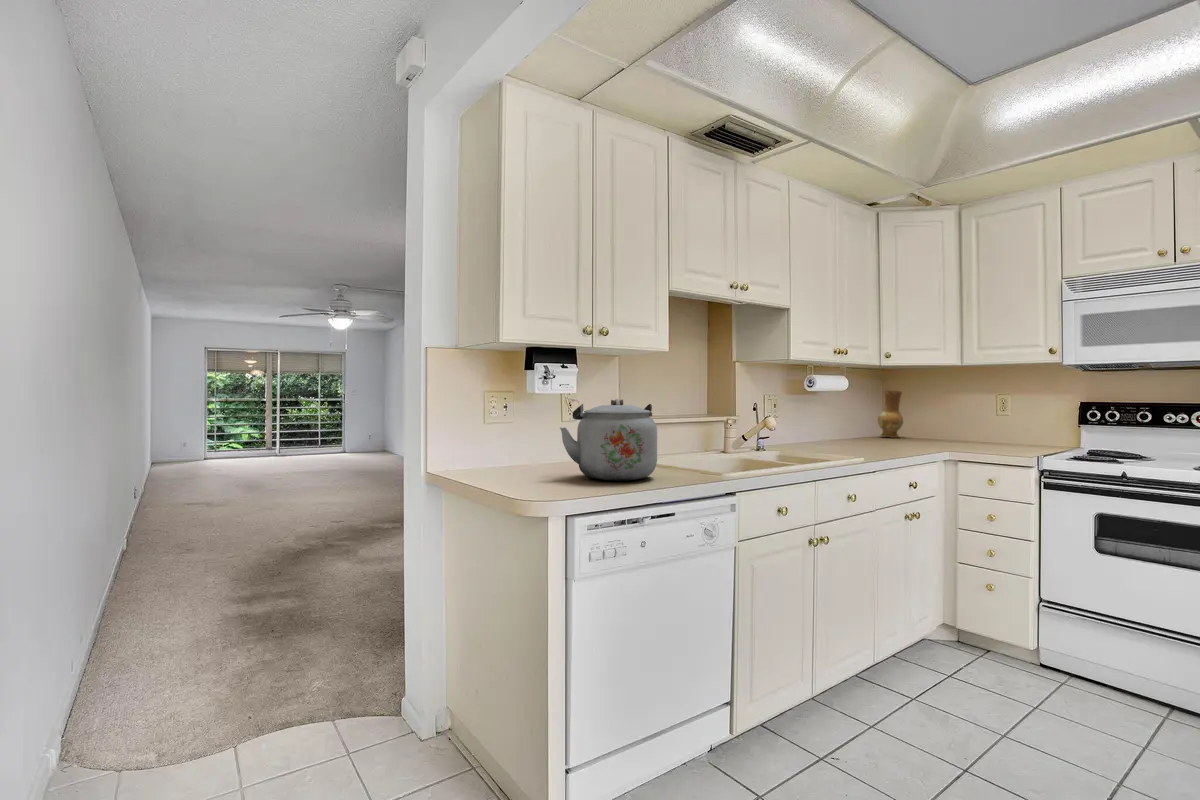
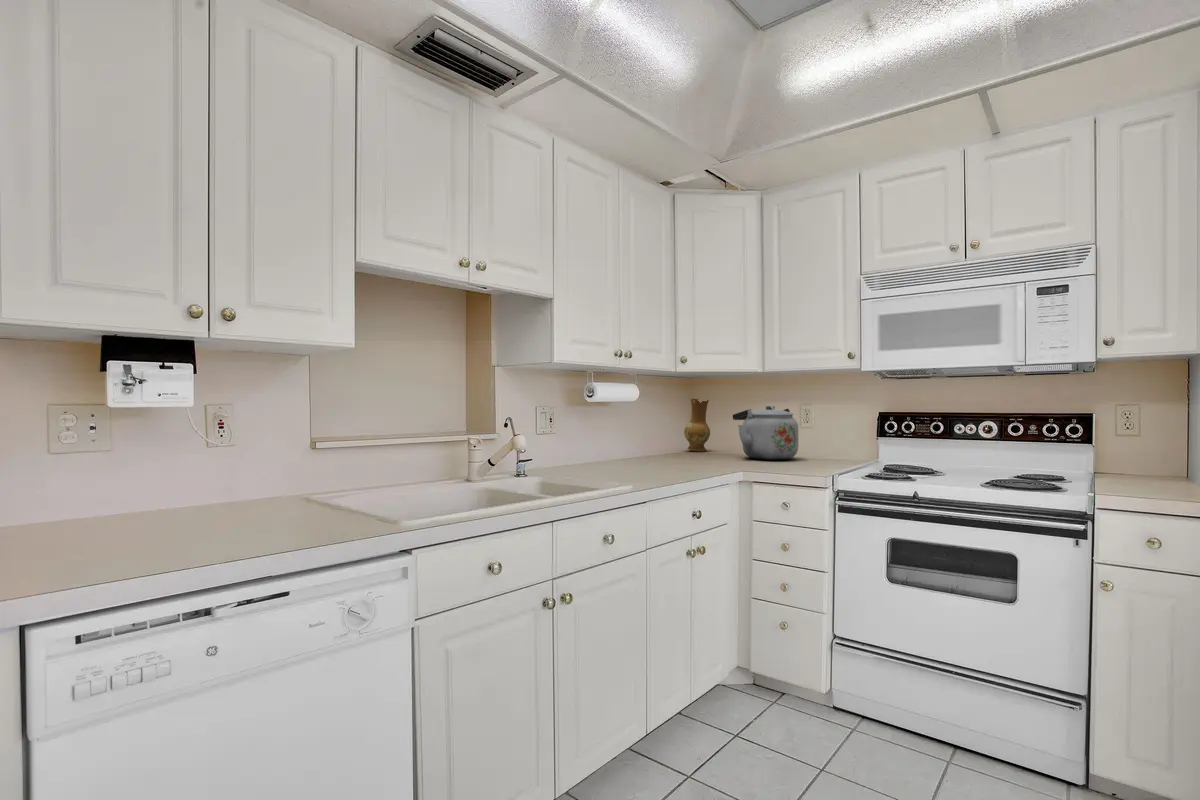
kettle: present [560,399,657,480] -> present [733,405,798,460]

